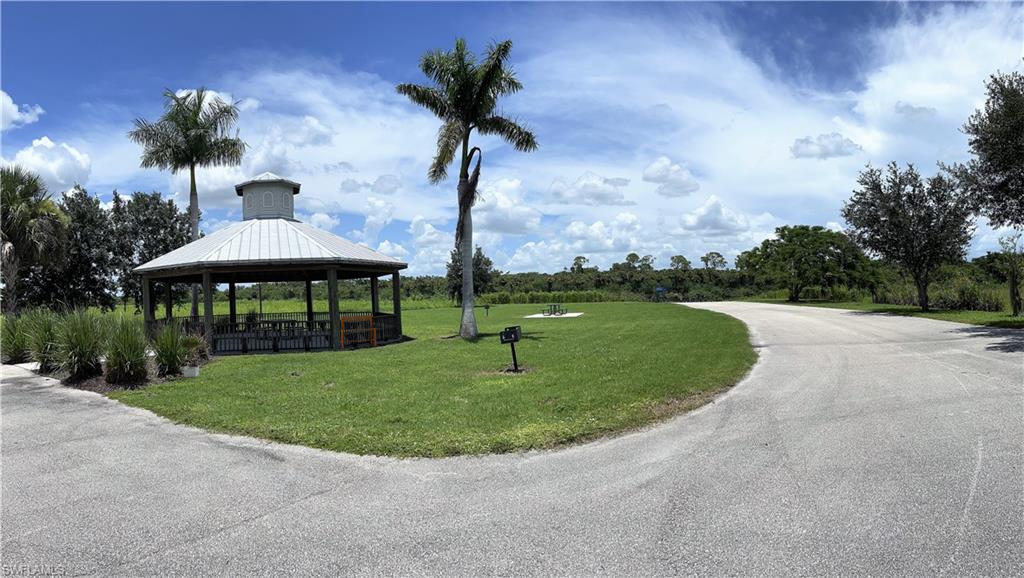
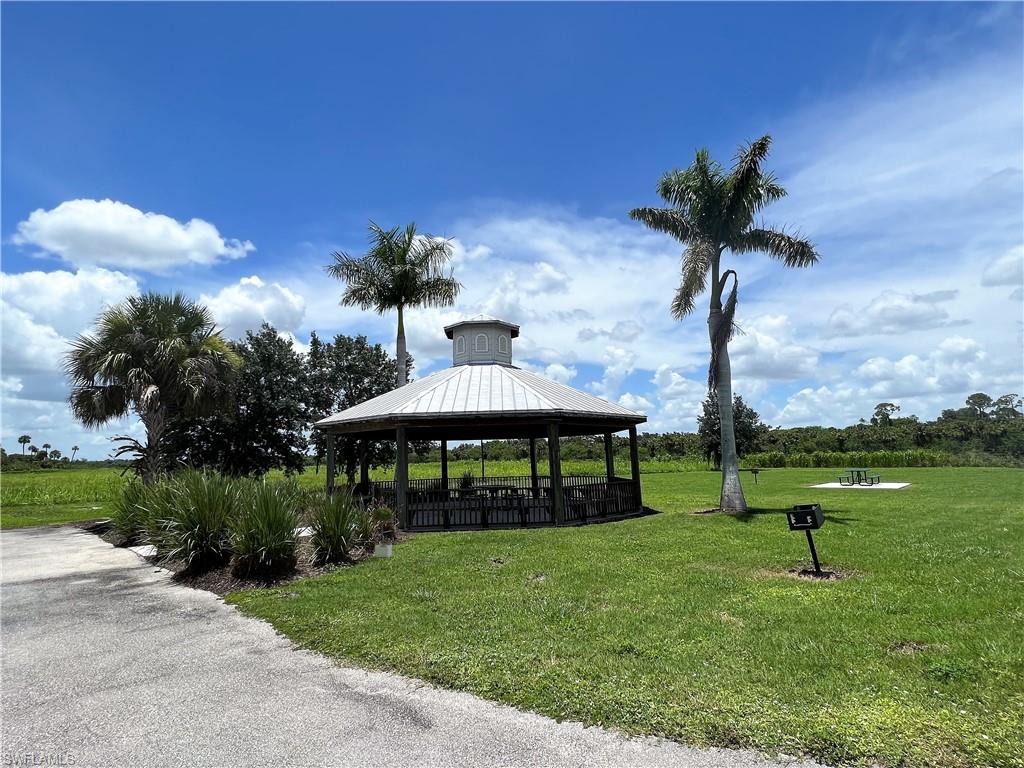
bench: present [341,315,376,348] -> none [562,482,608,526]

